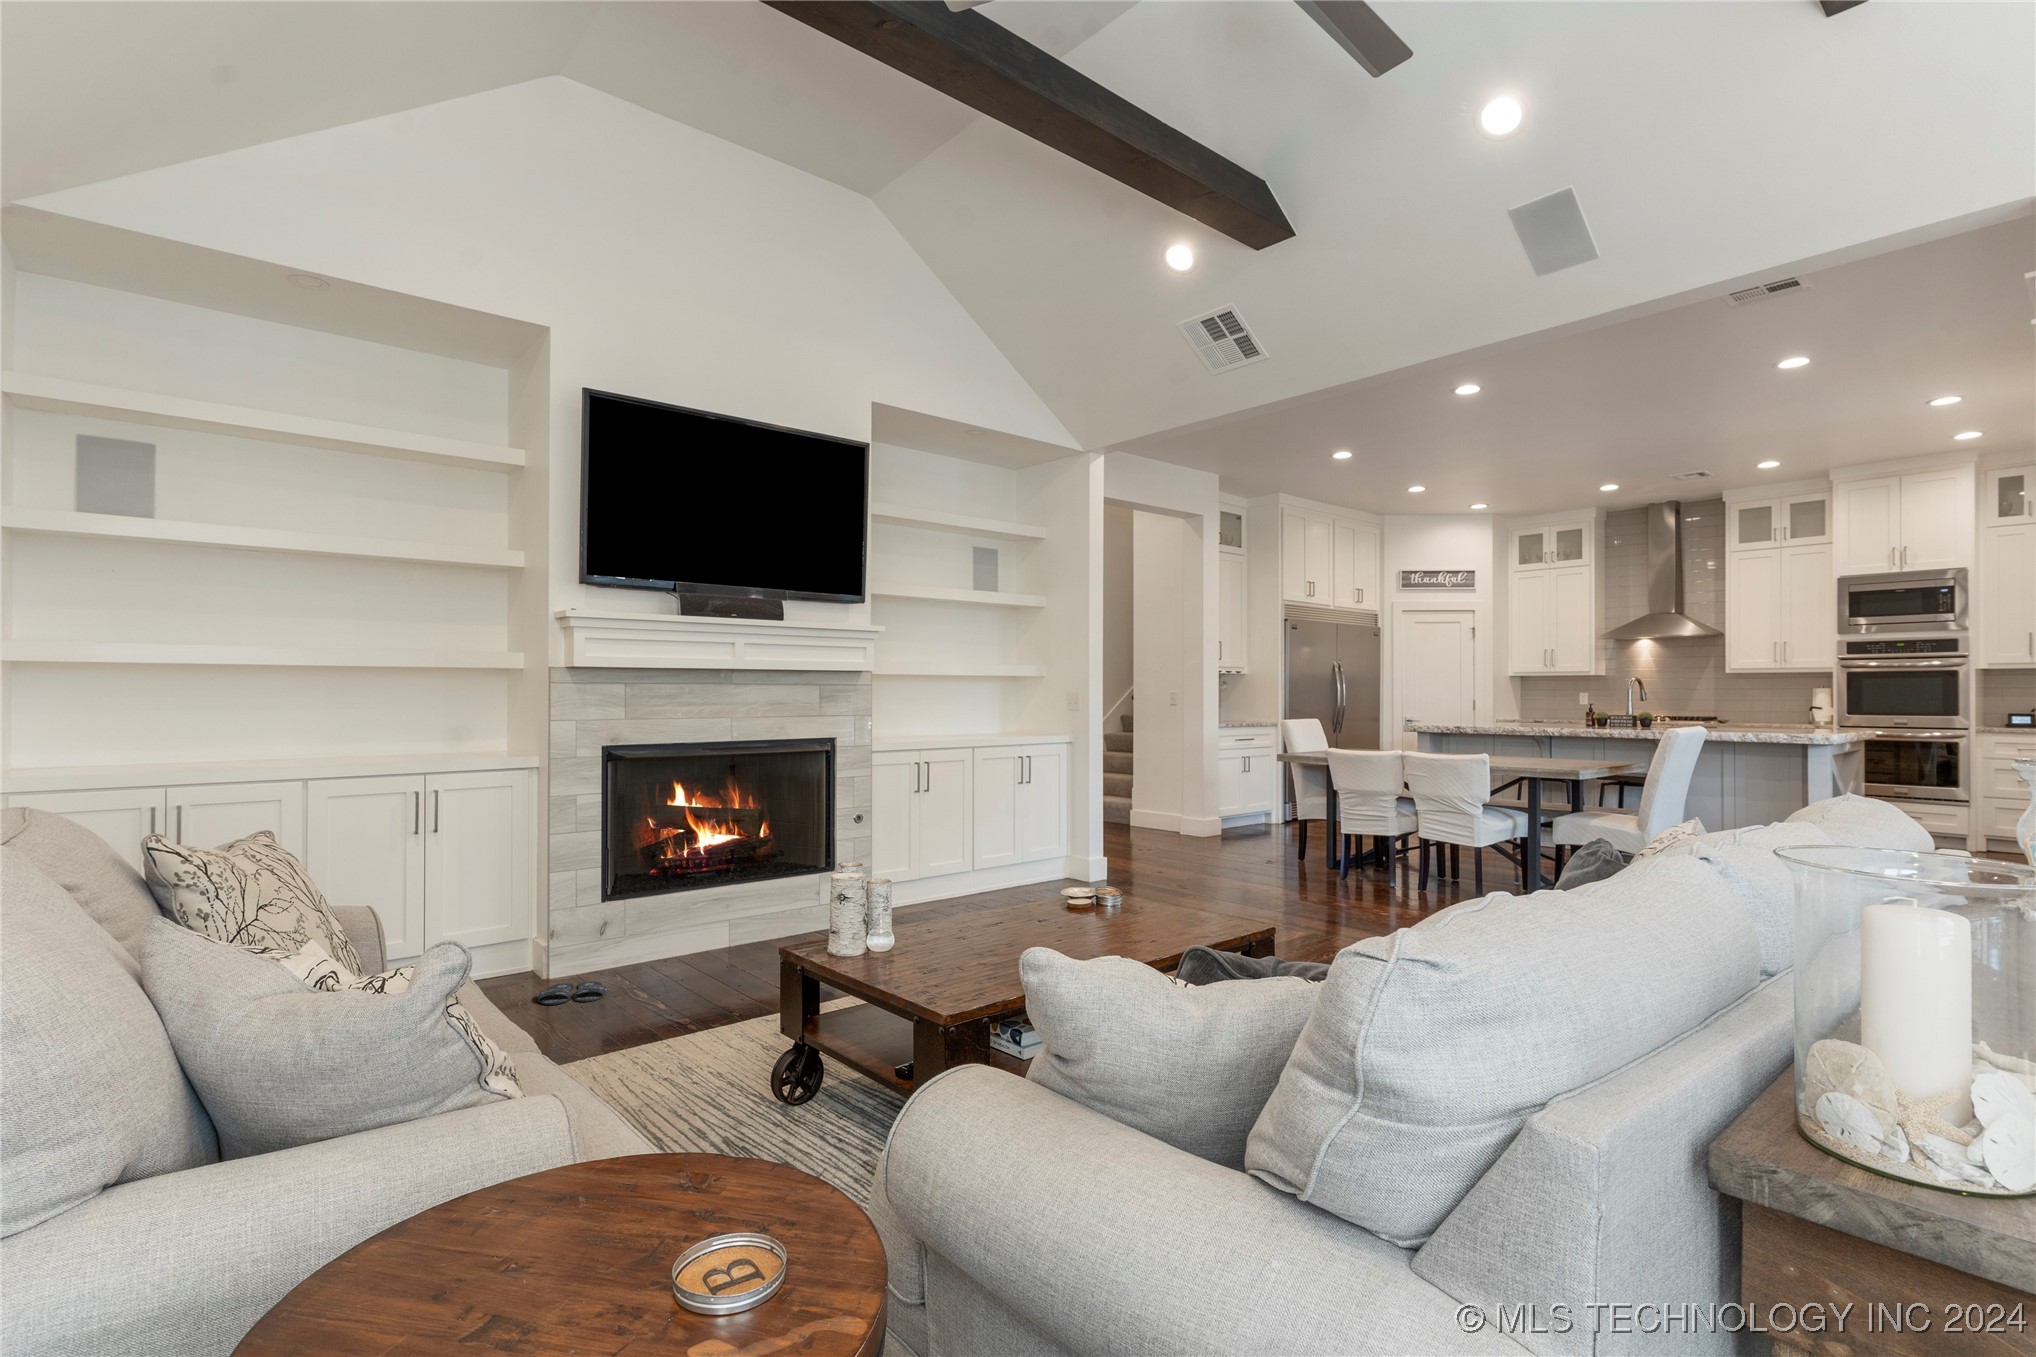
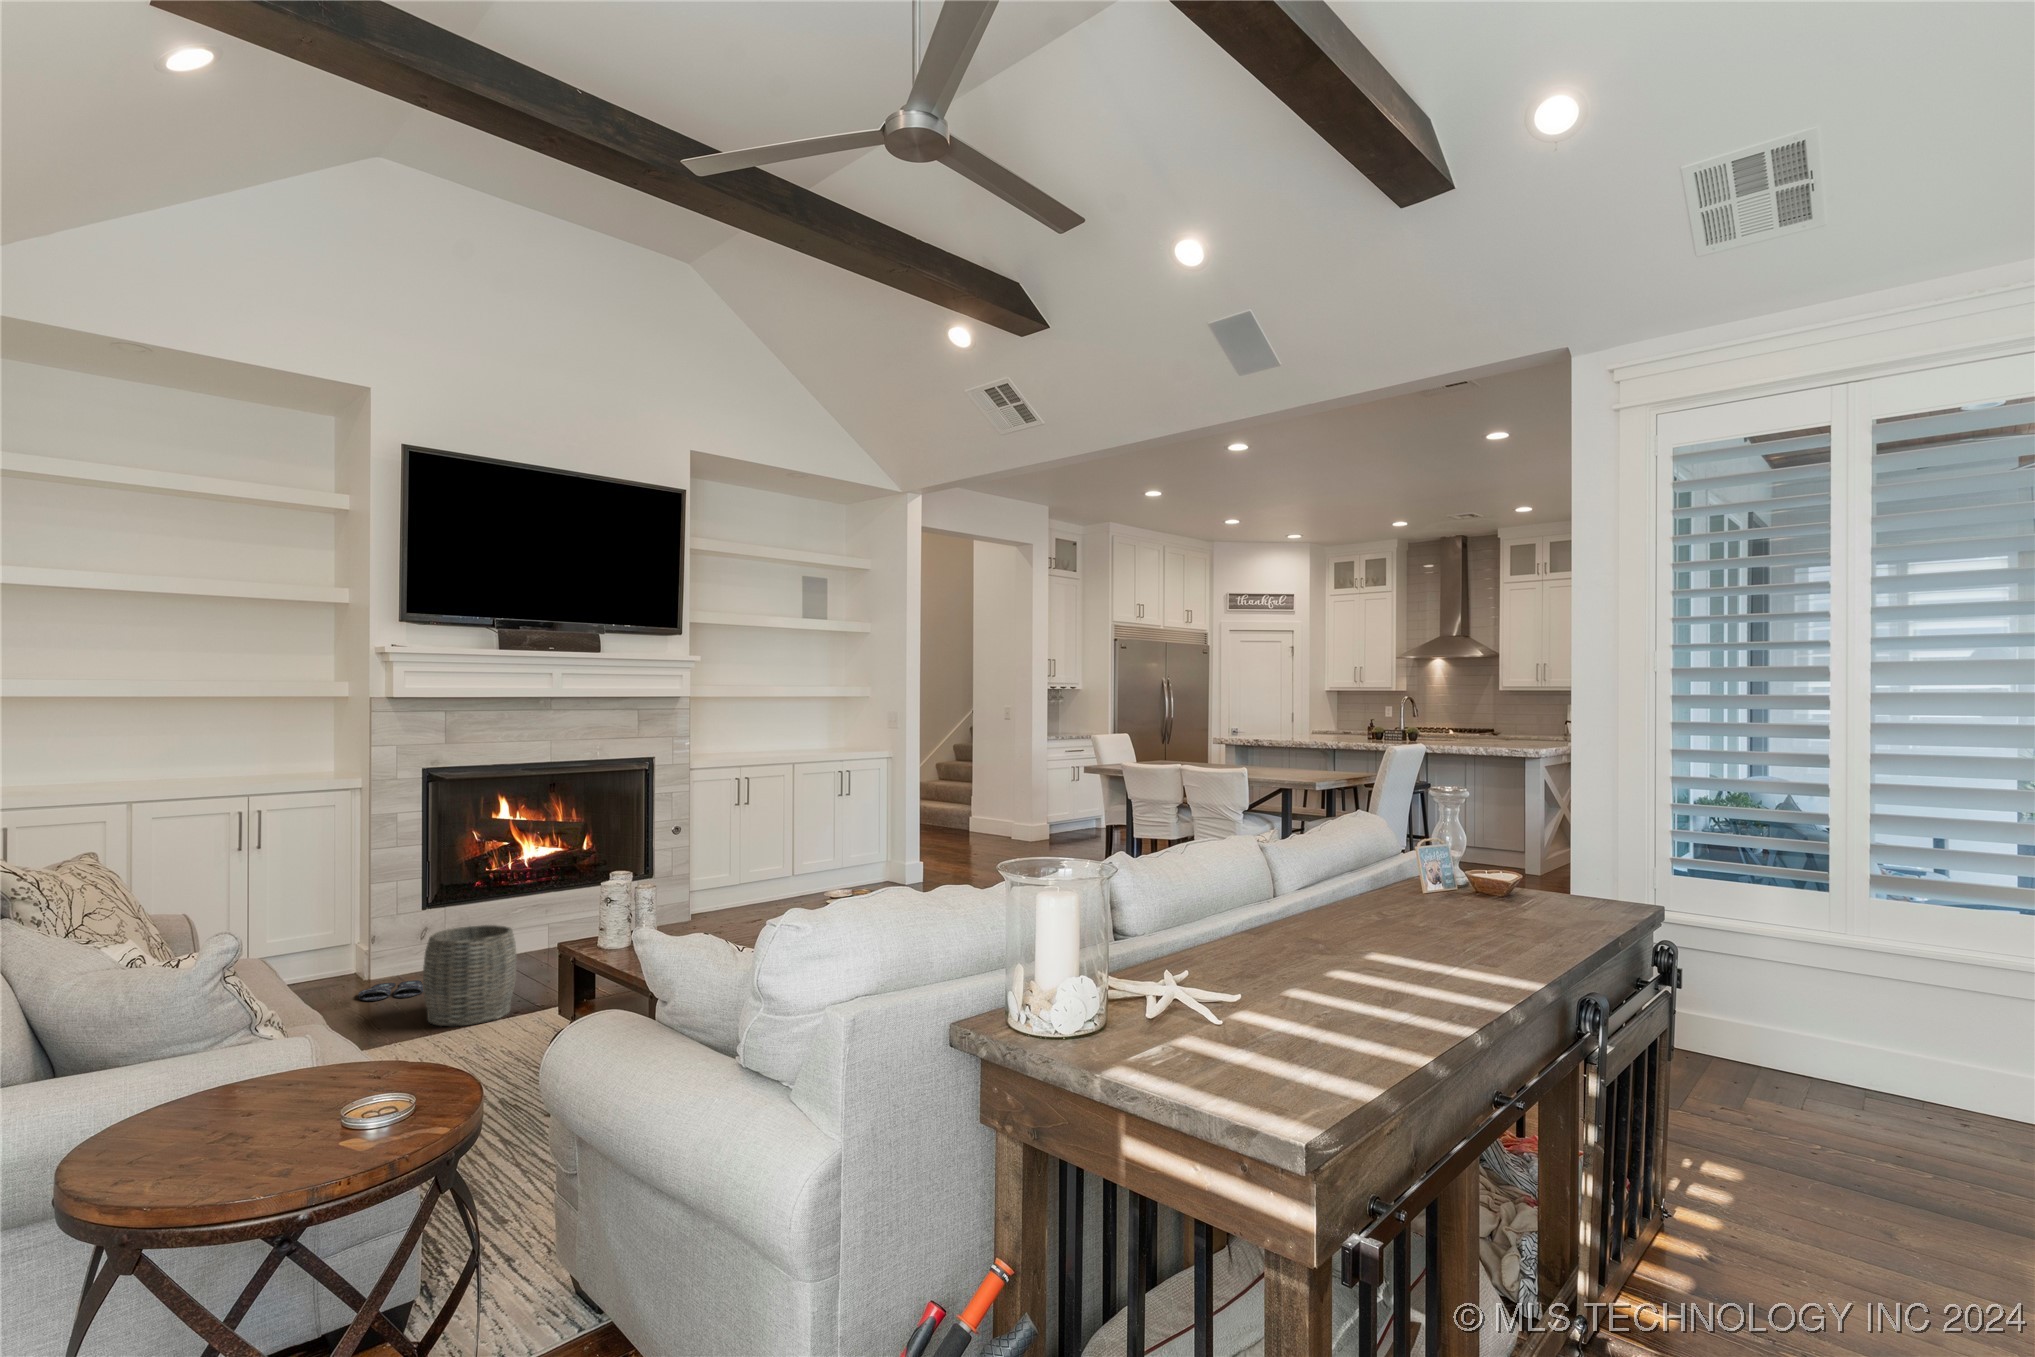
woven basket: none [612,923,710,1038] -> present [423,925,516,1026]

